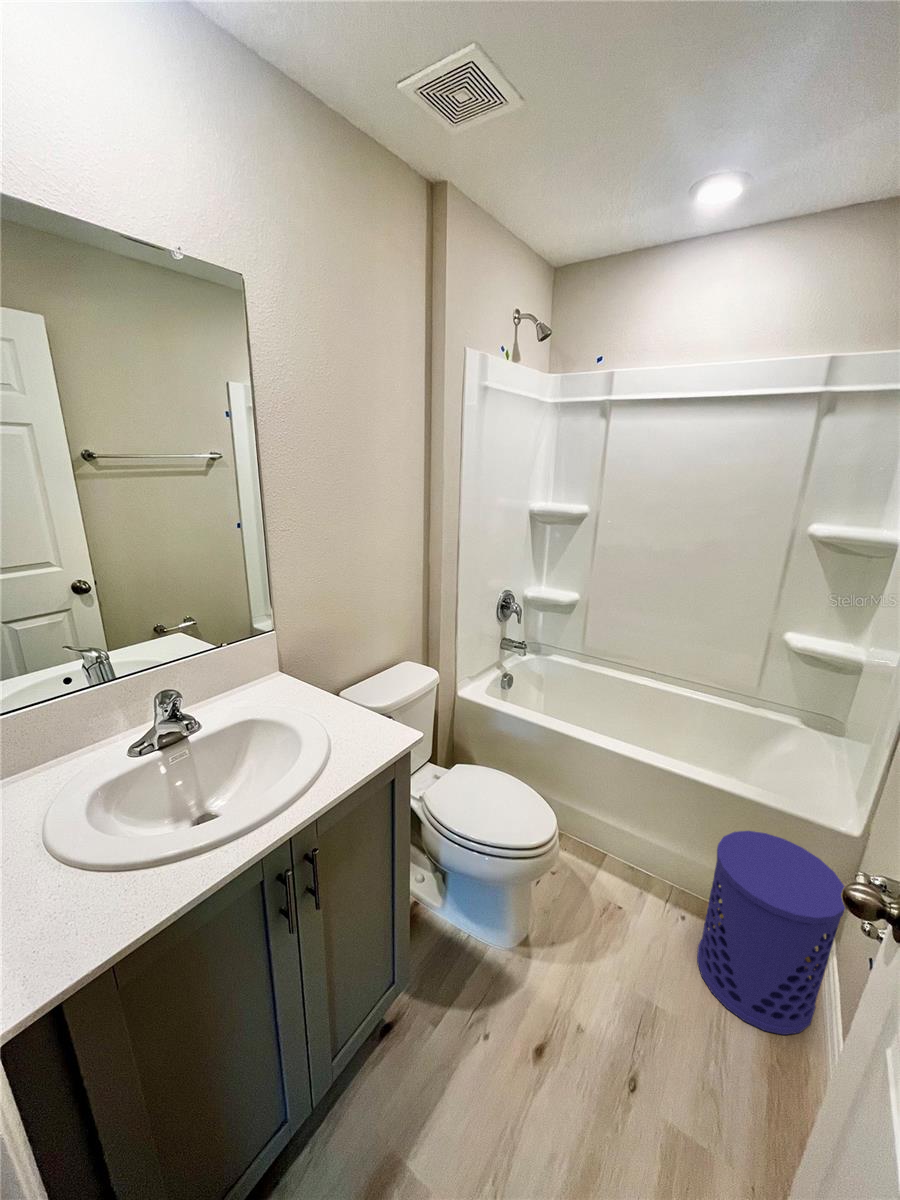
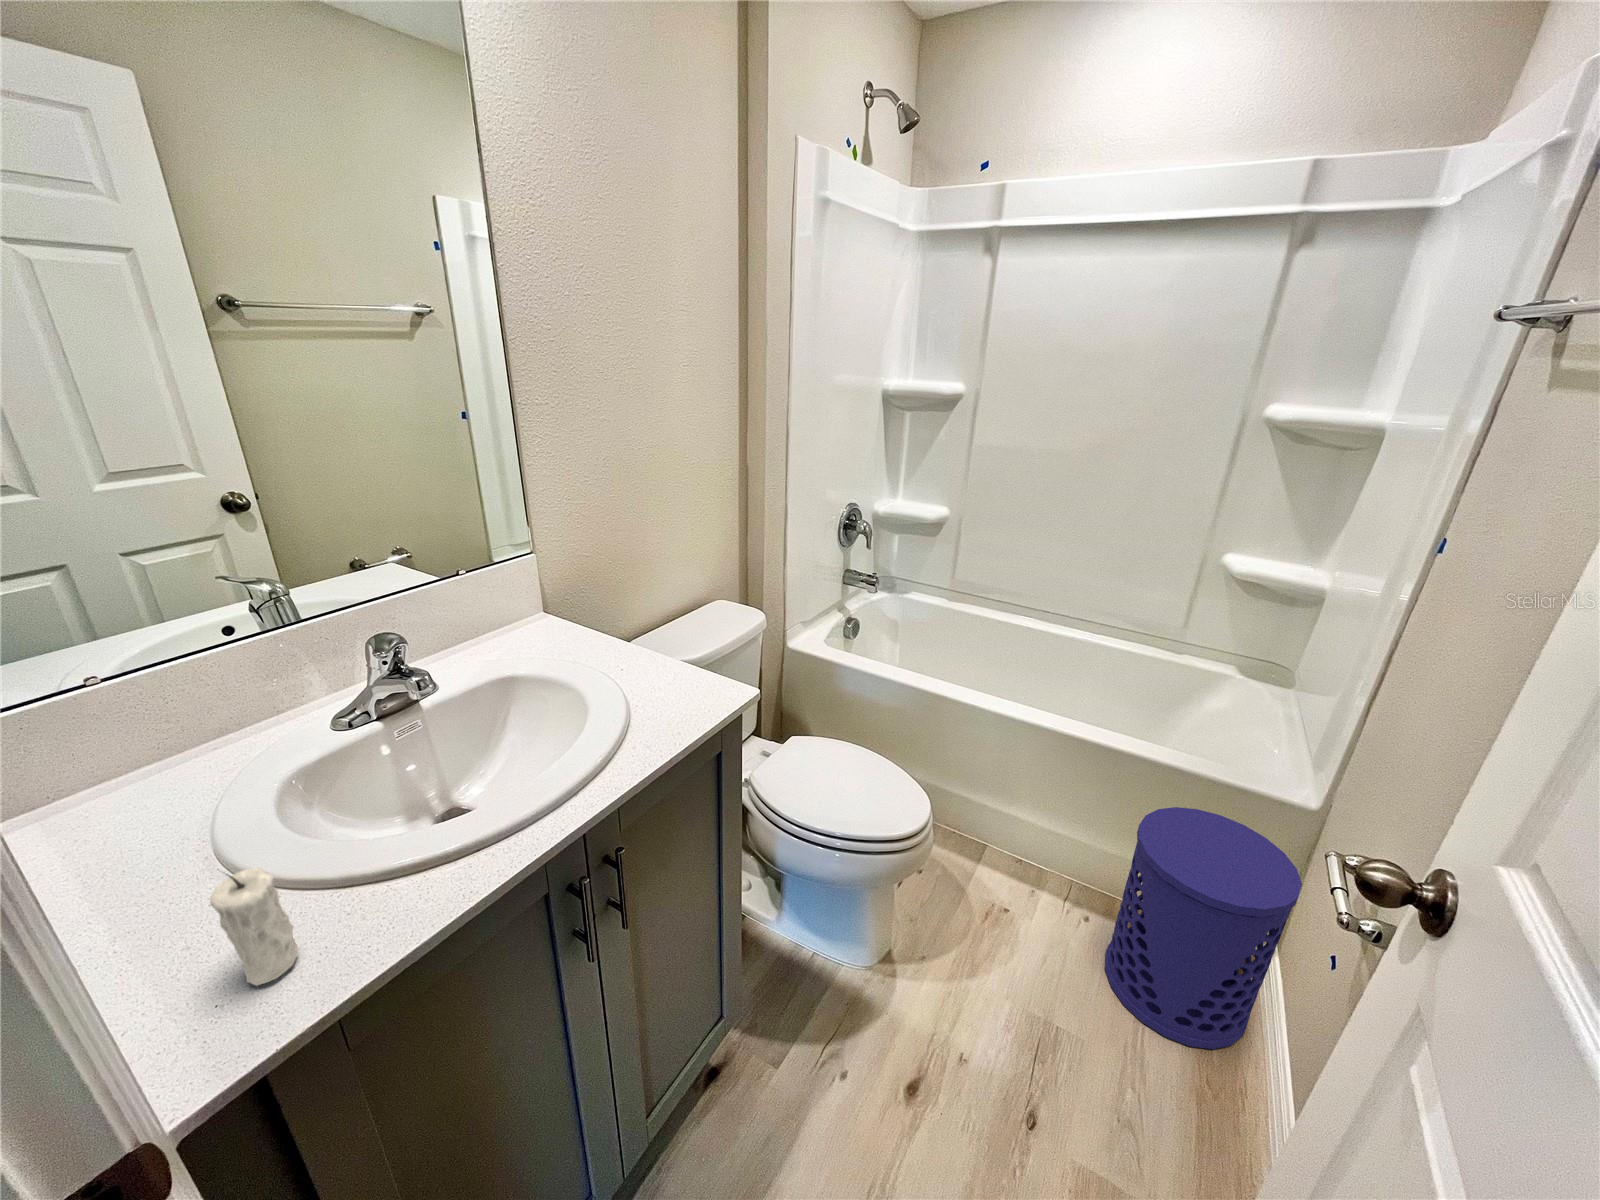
candle: none [39,856,92,939] -> present [210,868,298,985]

